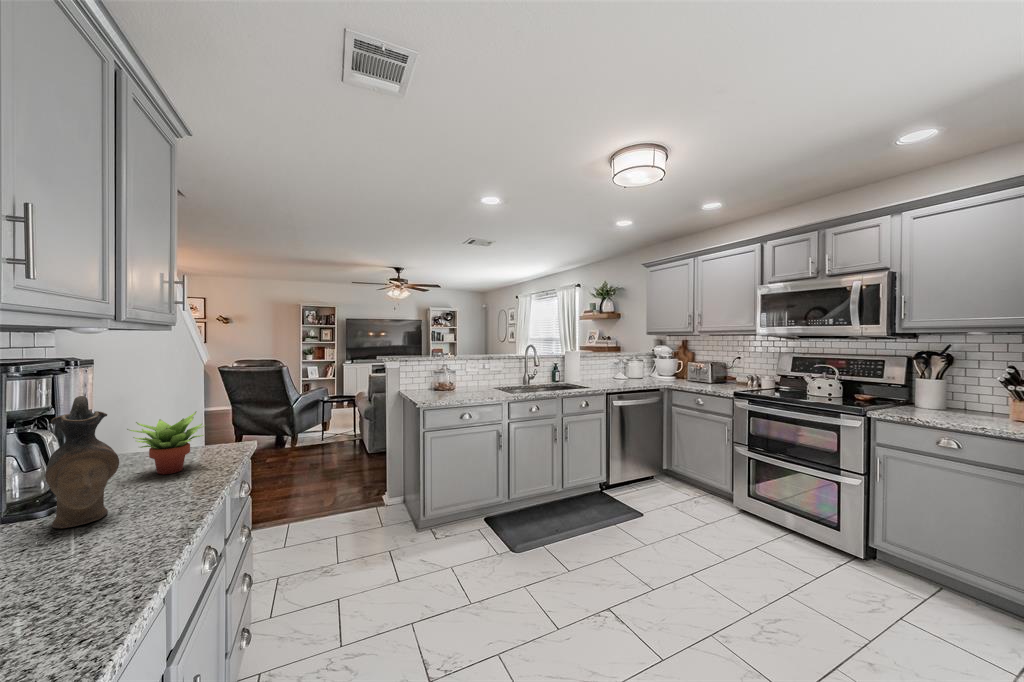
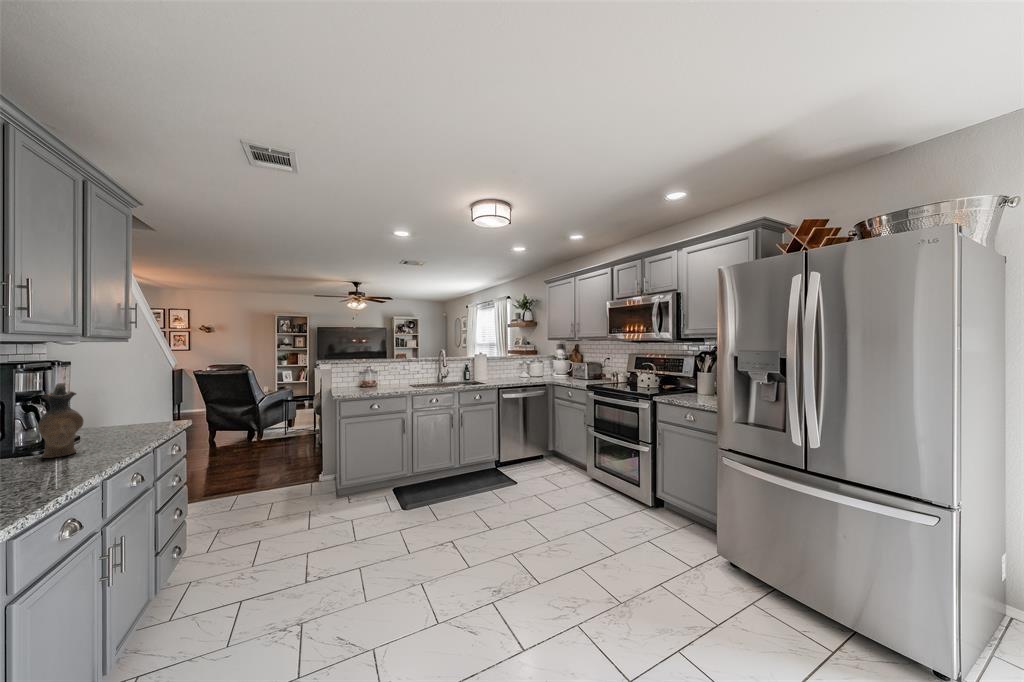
succulent plant: present [127,412,204,474] -> none [93,396,149,436]

